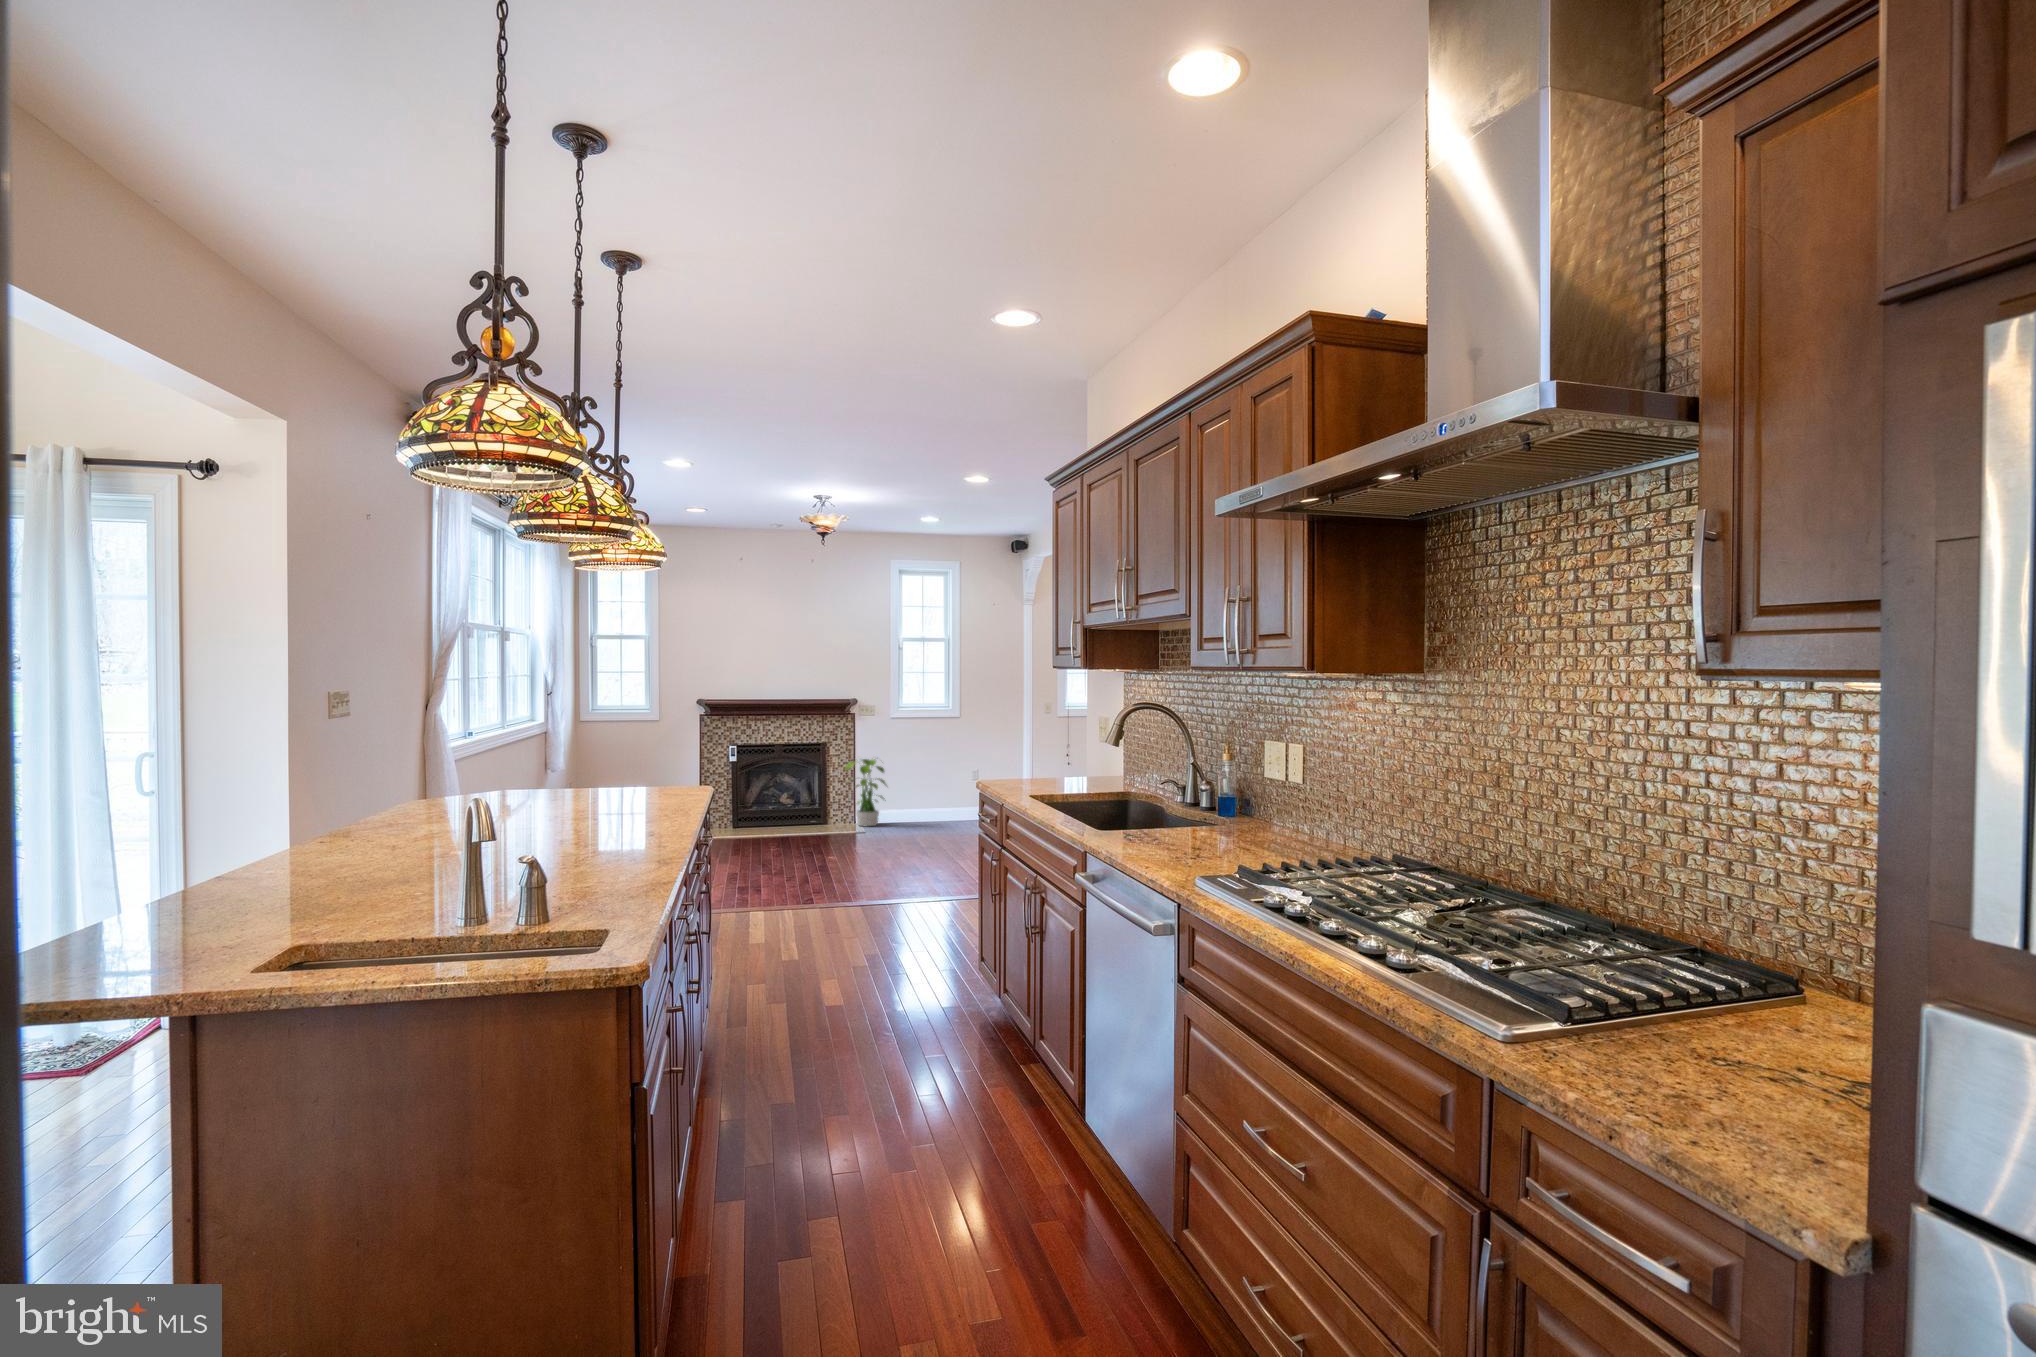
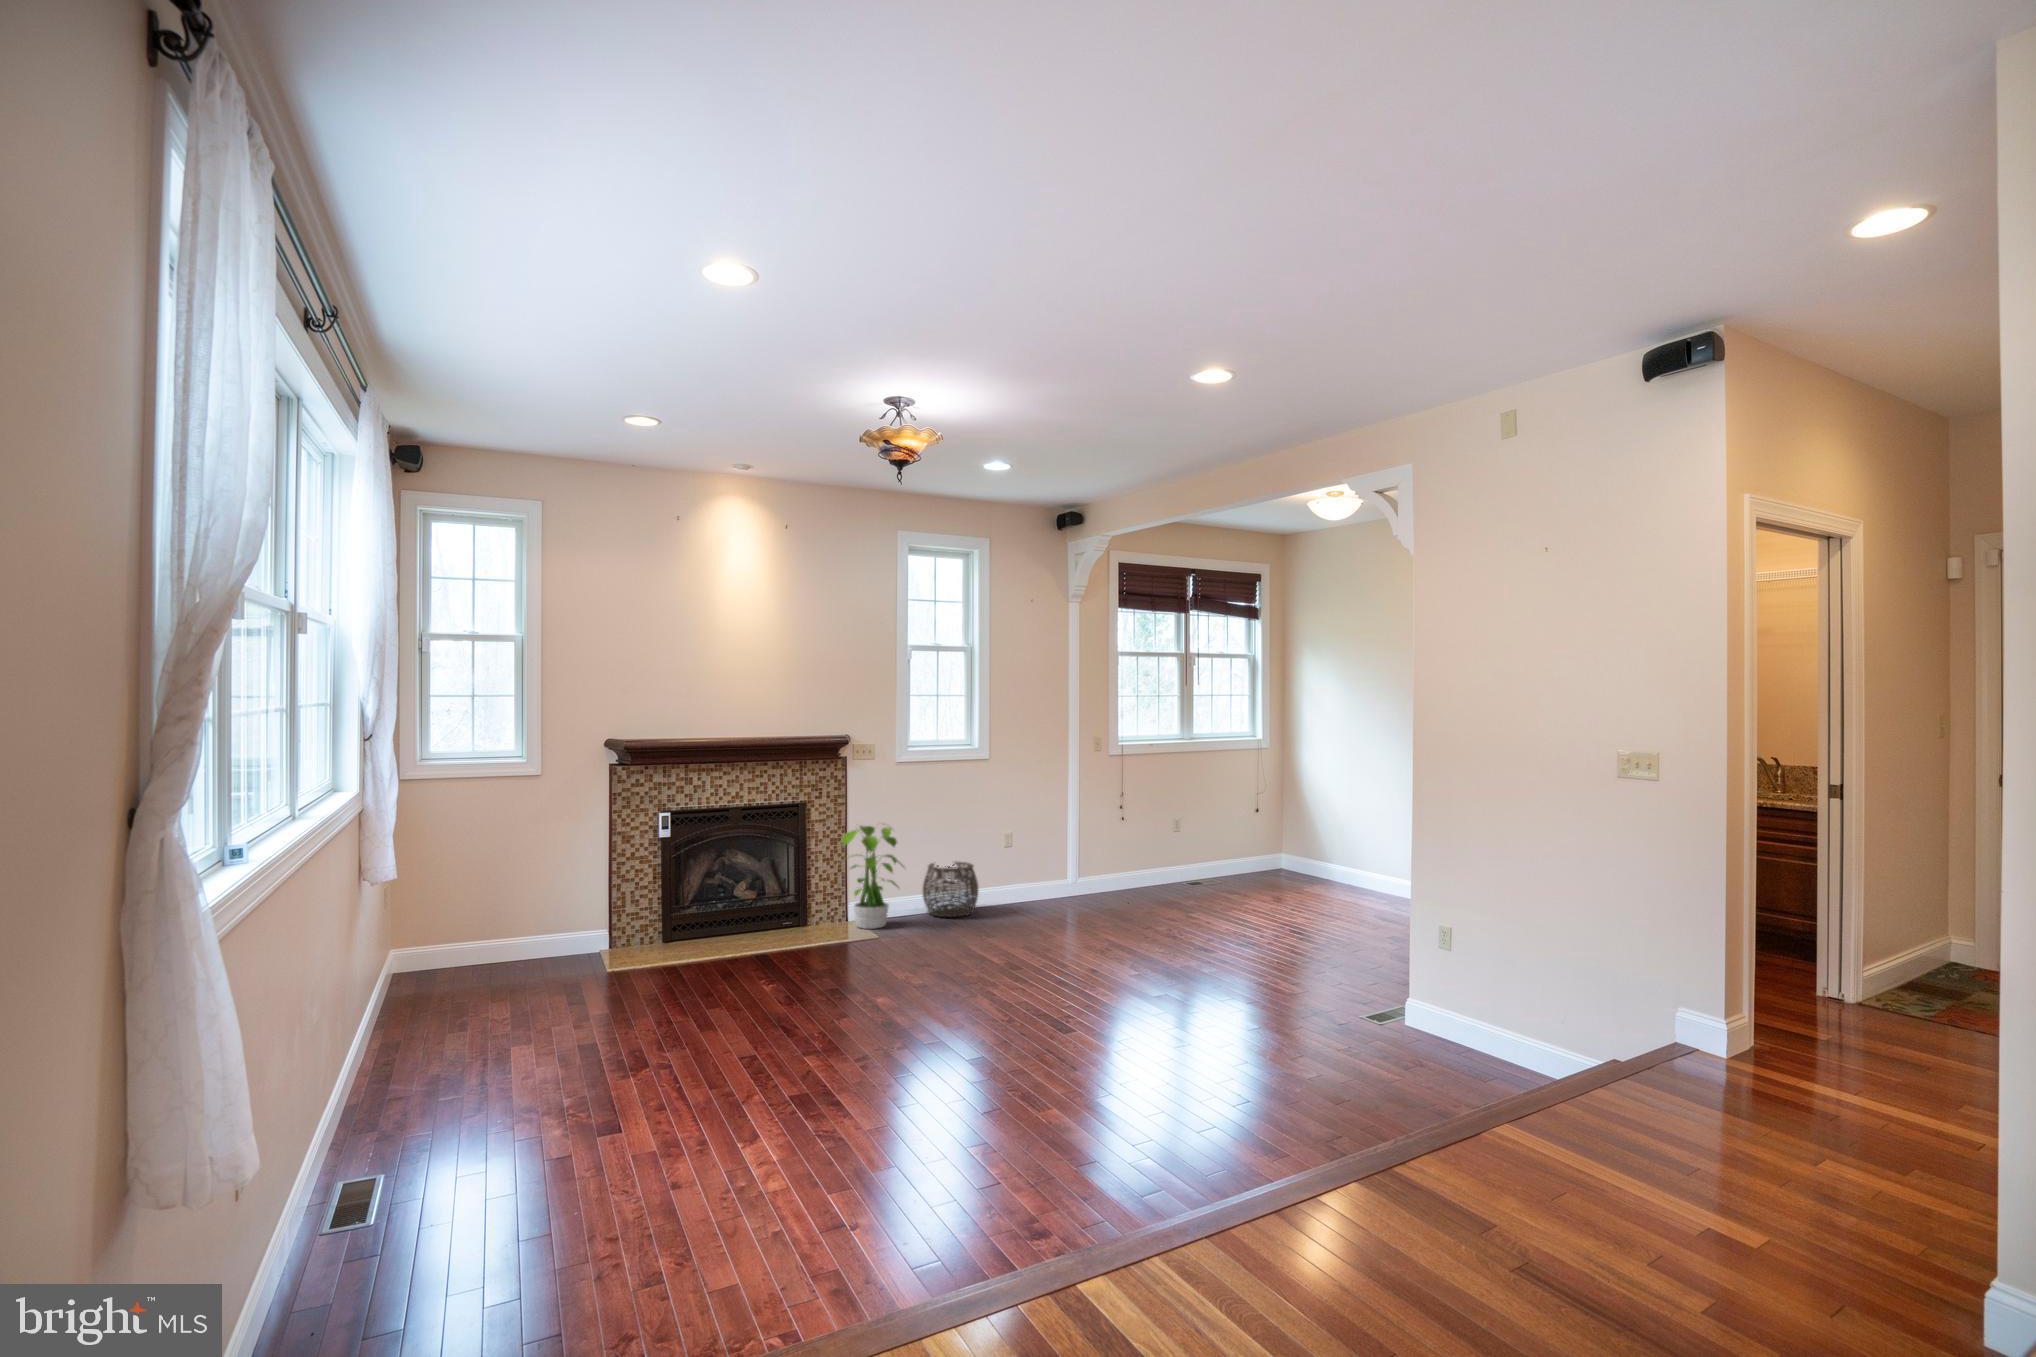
woven basket: none [908,786,947,823] -> present [923,861,978,917]

